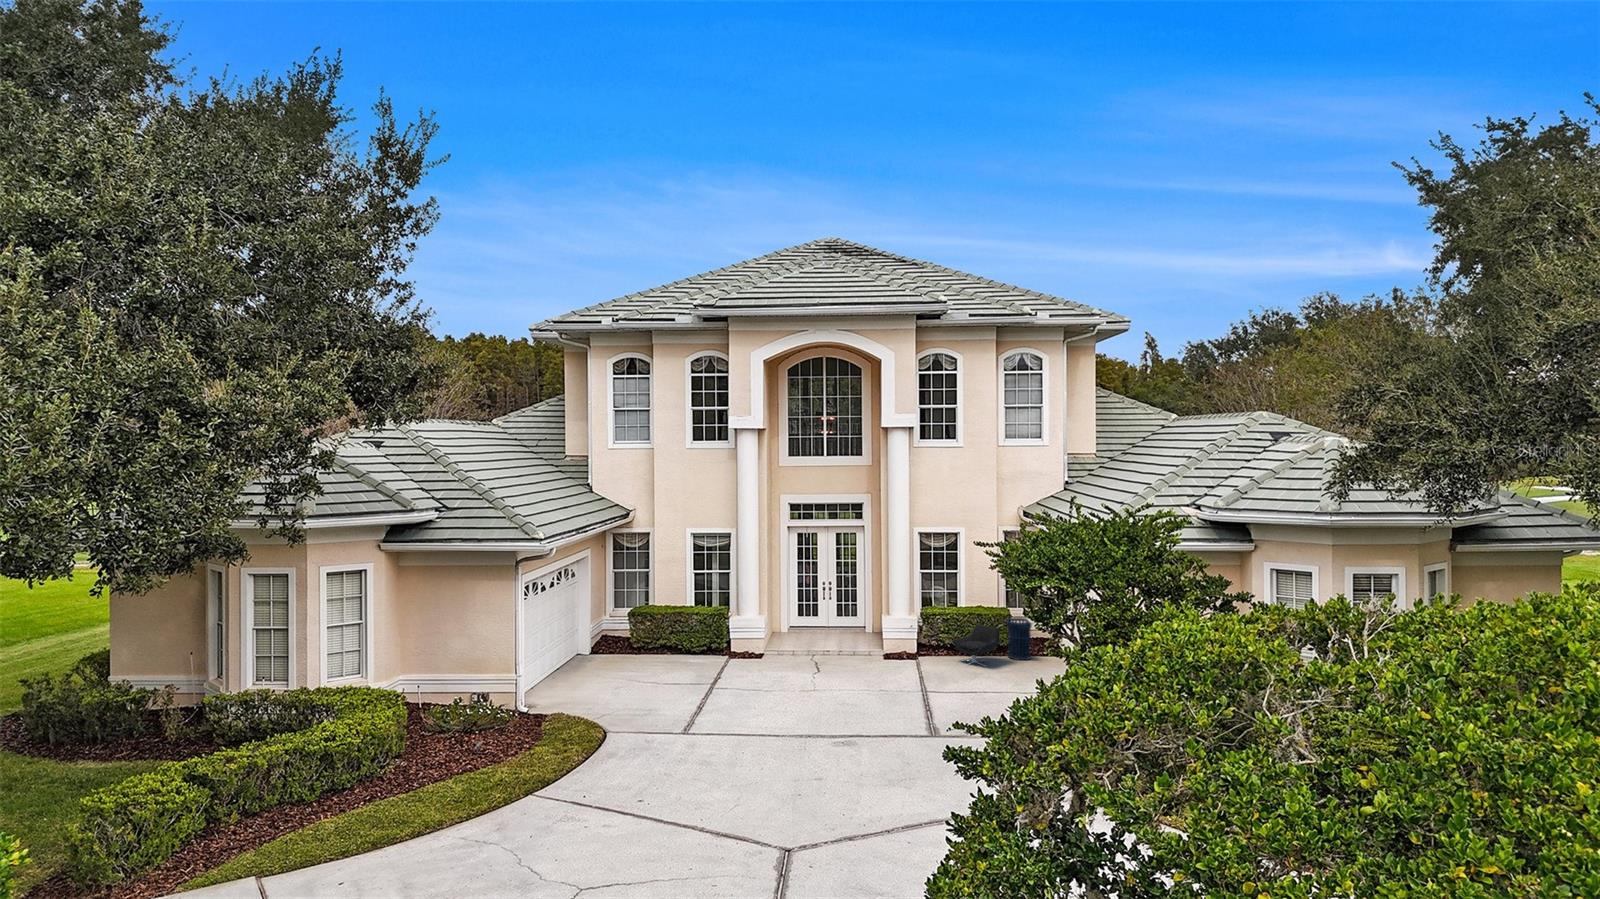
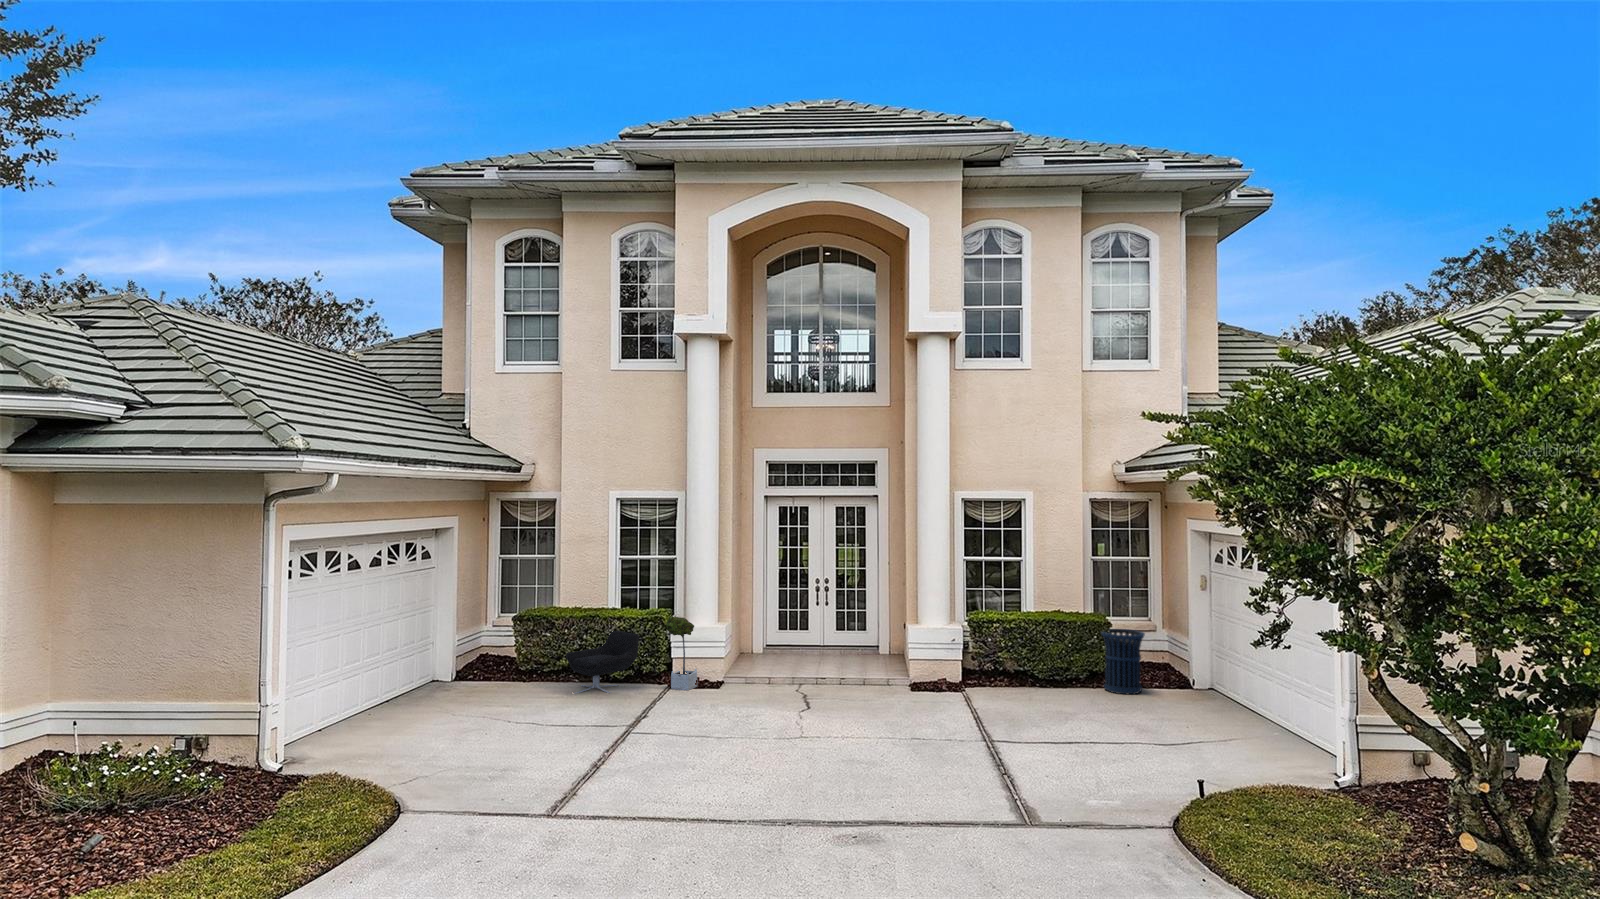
potted tree: none [728,613,748,660] -> present [666,616,697,690]
lounge chair: present [952,625,1000,666] -> present [566,631,639,693]

